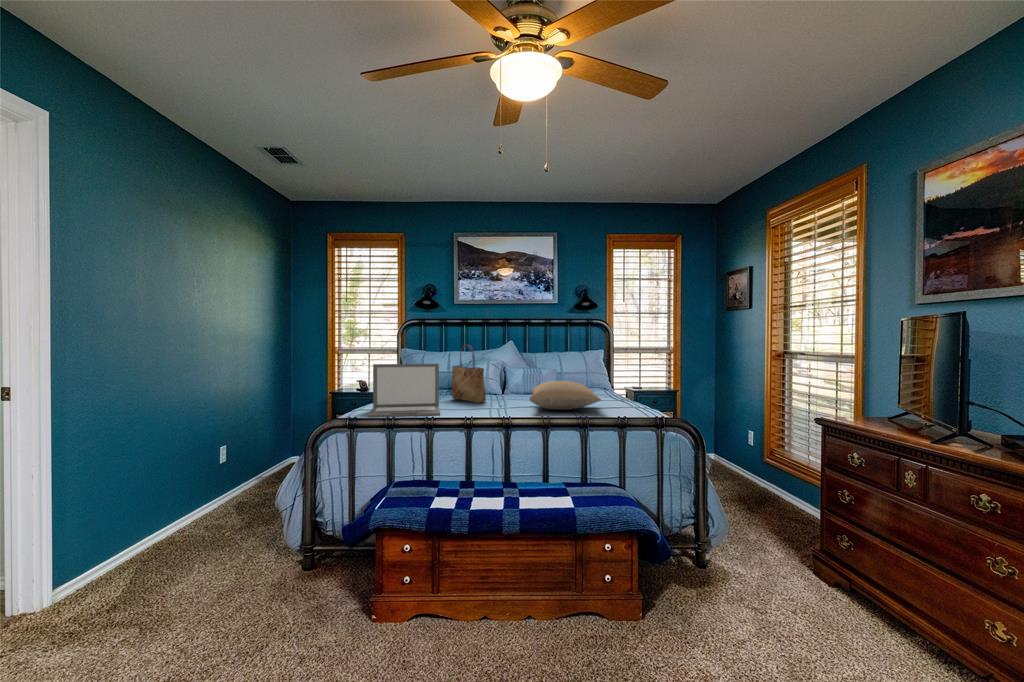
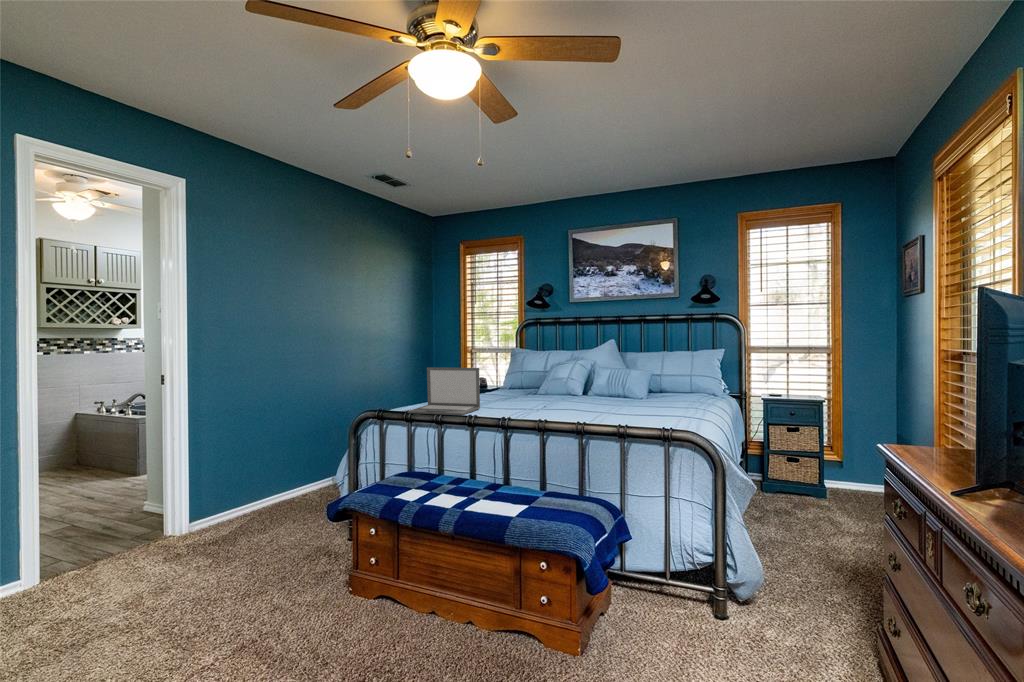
tote bag: present [452,345,486,403] -> none [518,348,539,406]
pillow: present [530,381,601,410] -> none [539,388,630,418]

